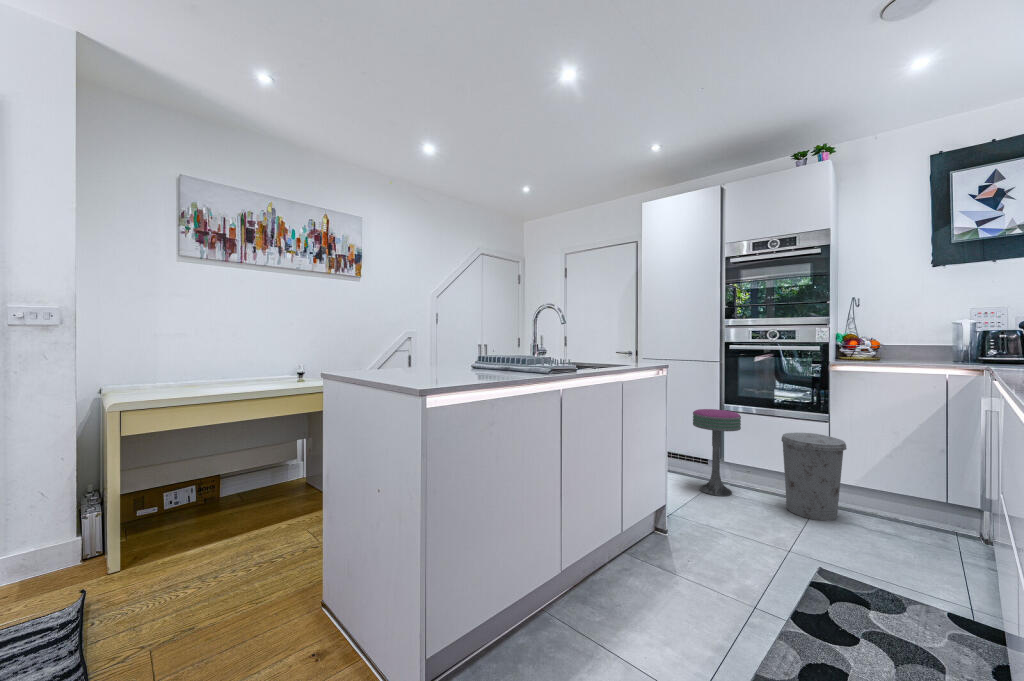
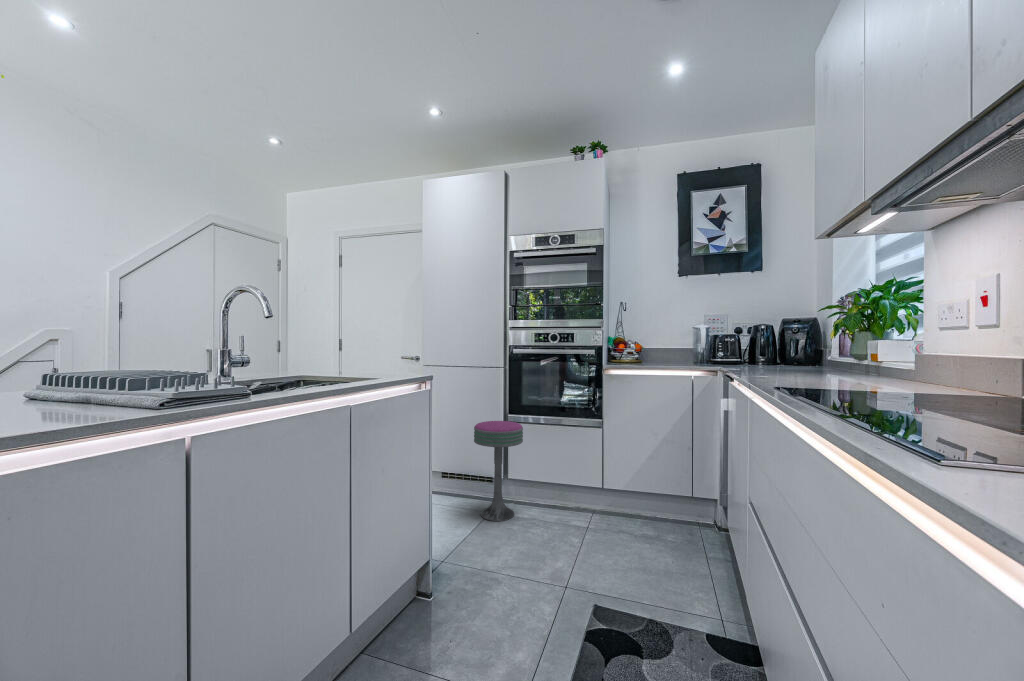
trash can: present [781,433,847,521] -> none [561,441,617,535]

